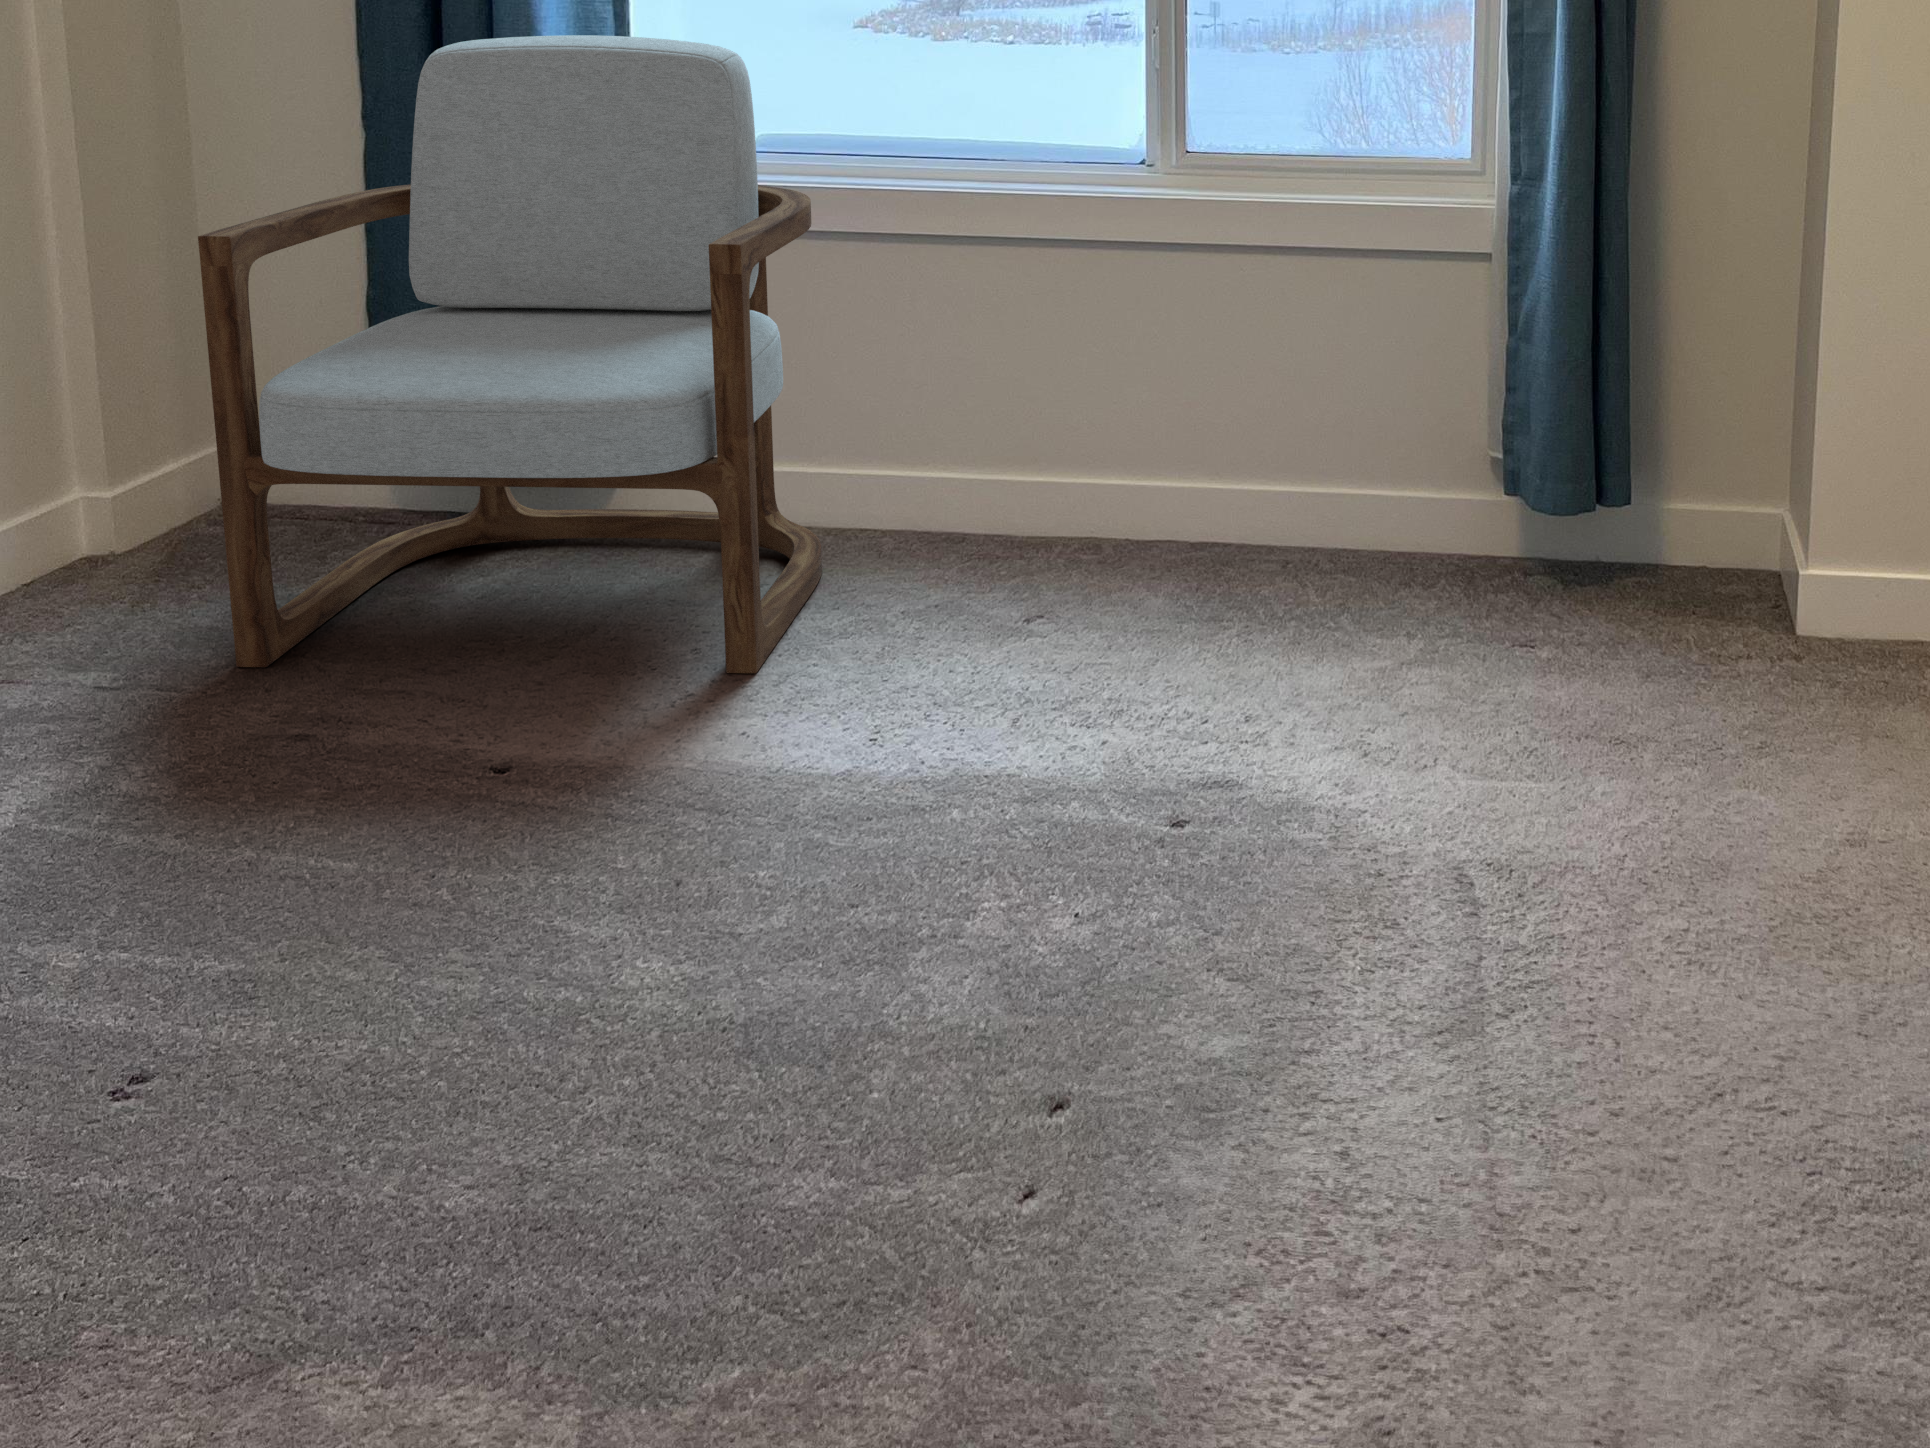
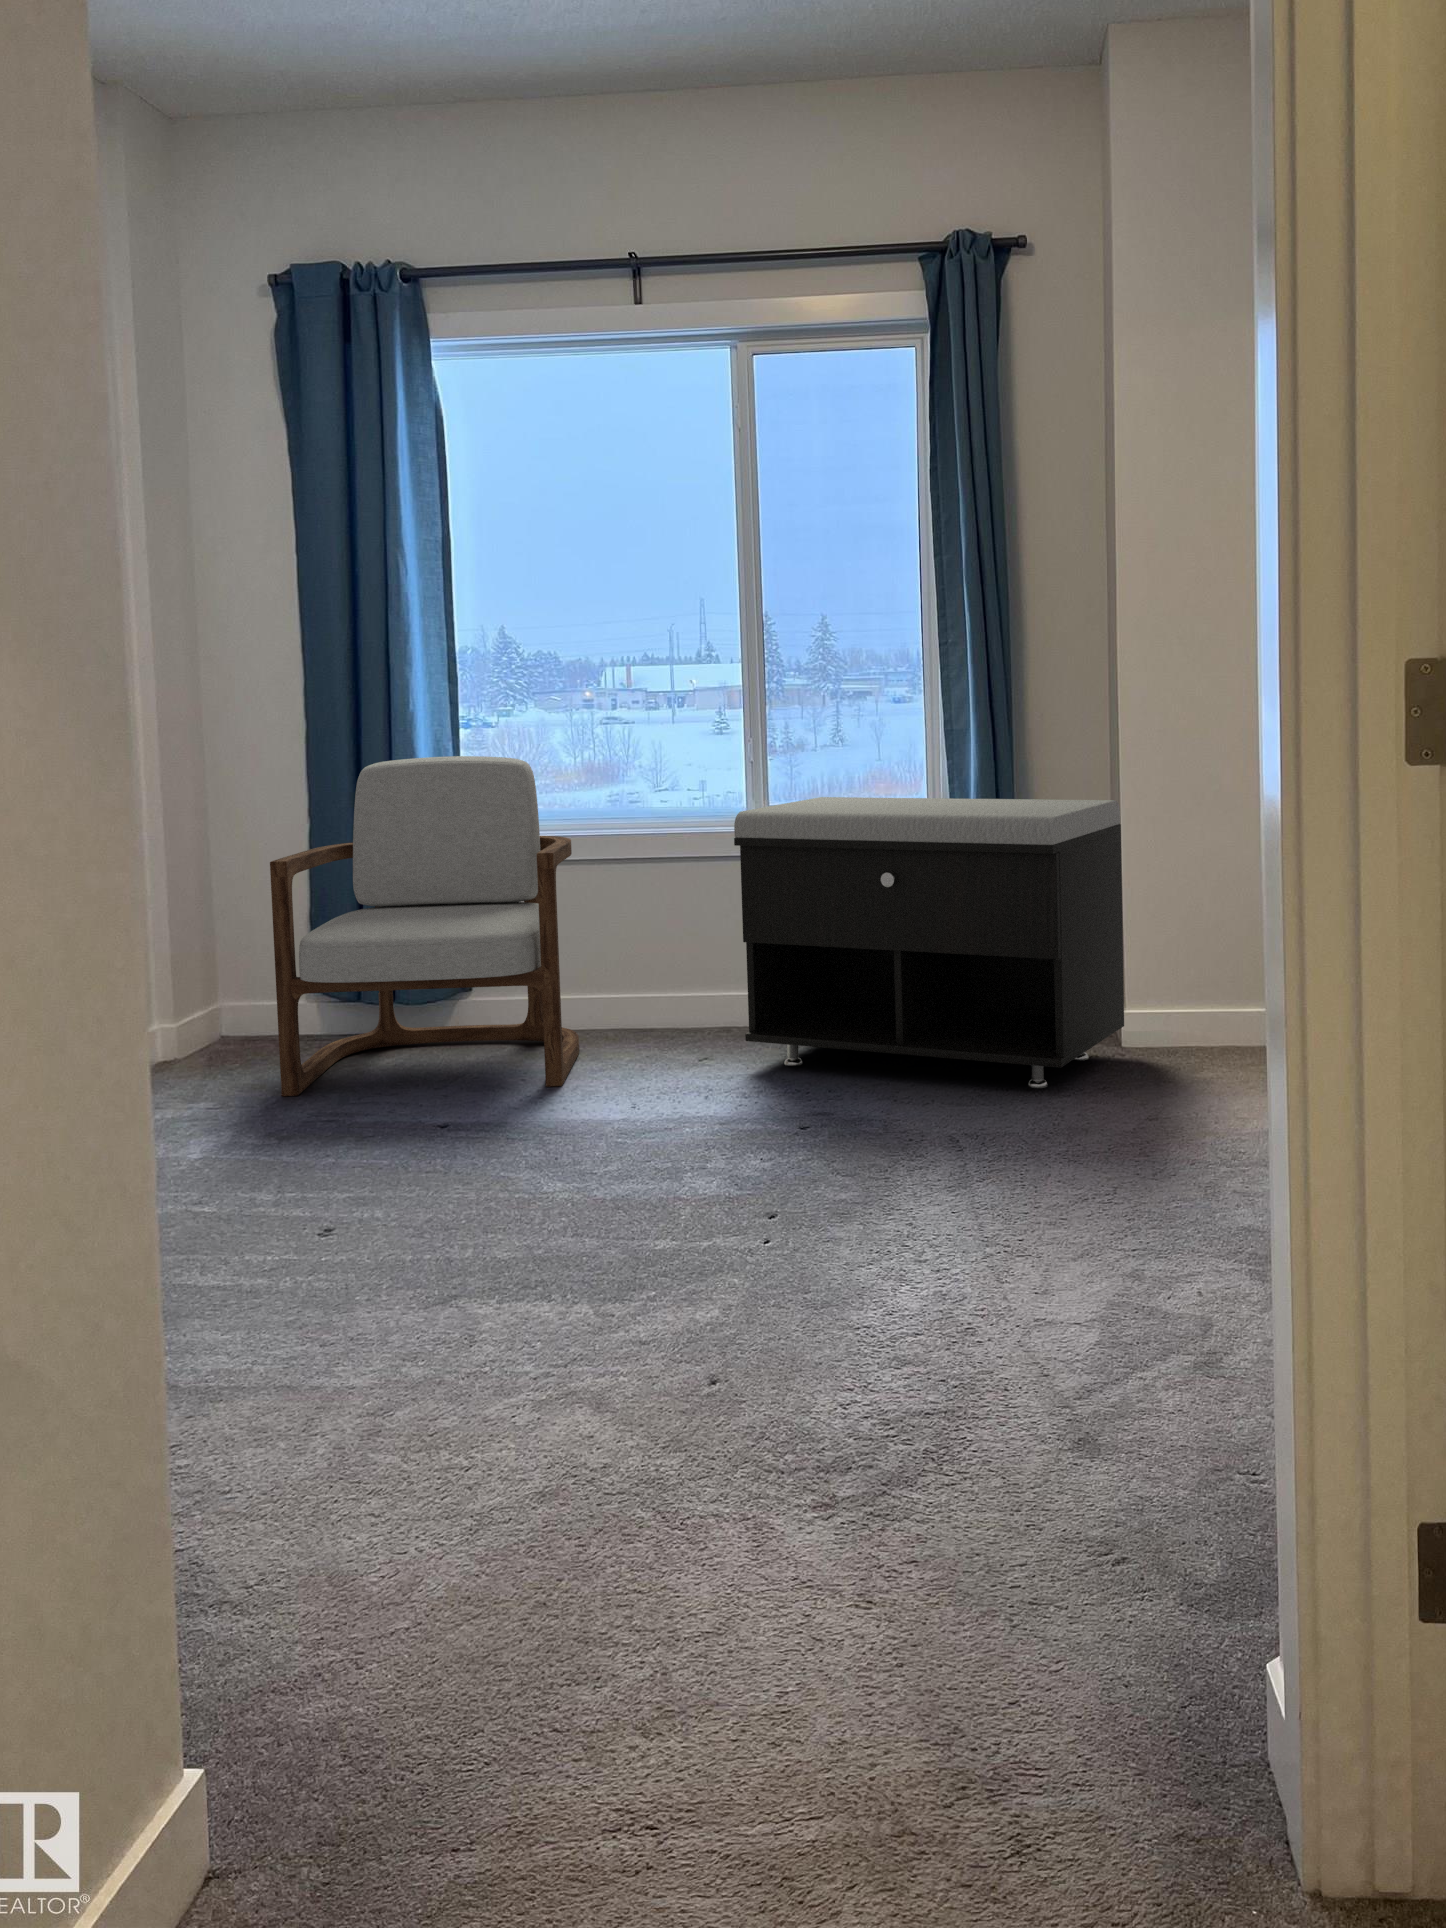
storage bench: none [1093,143,1830,744] -> present [734,797,1124,1088]

